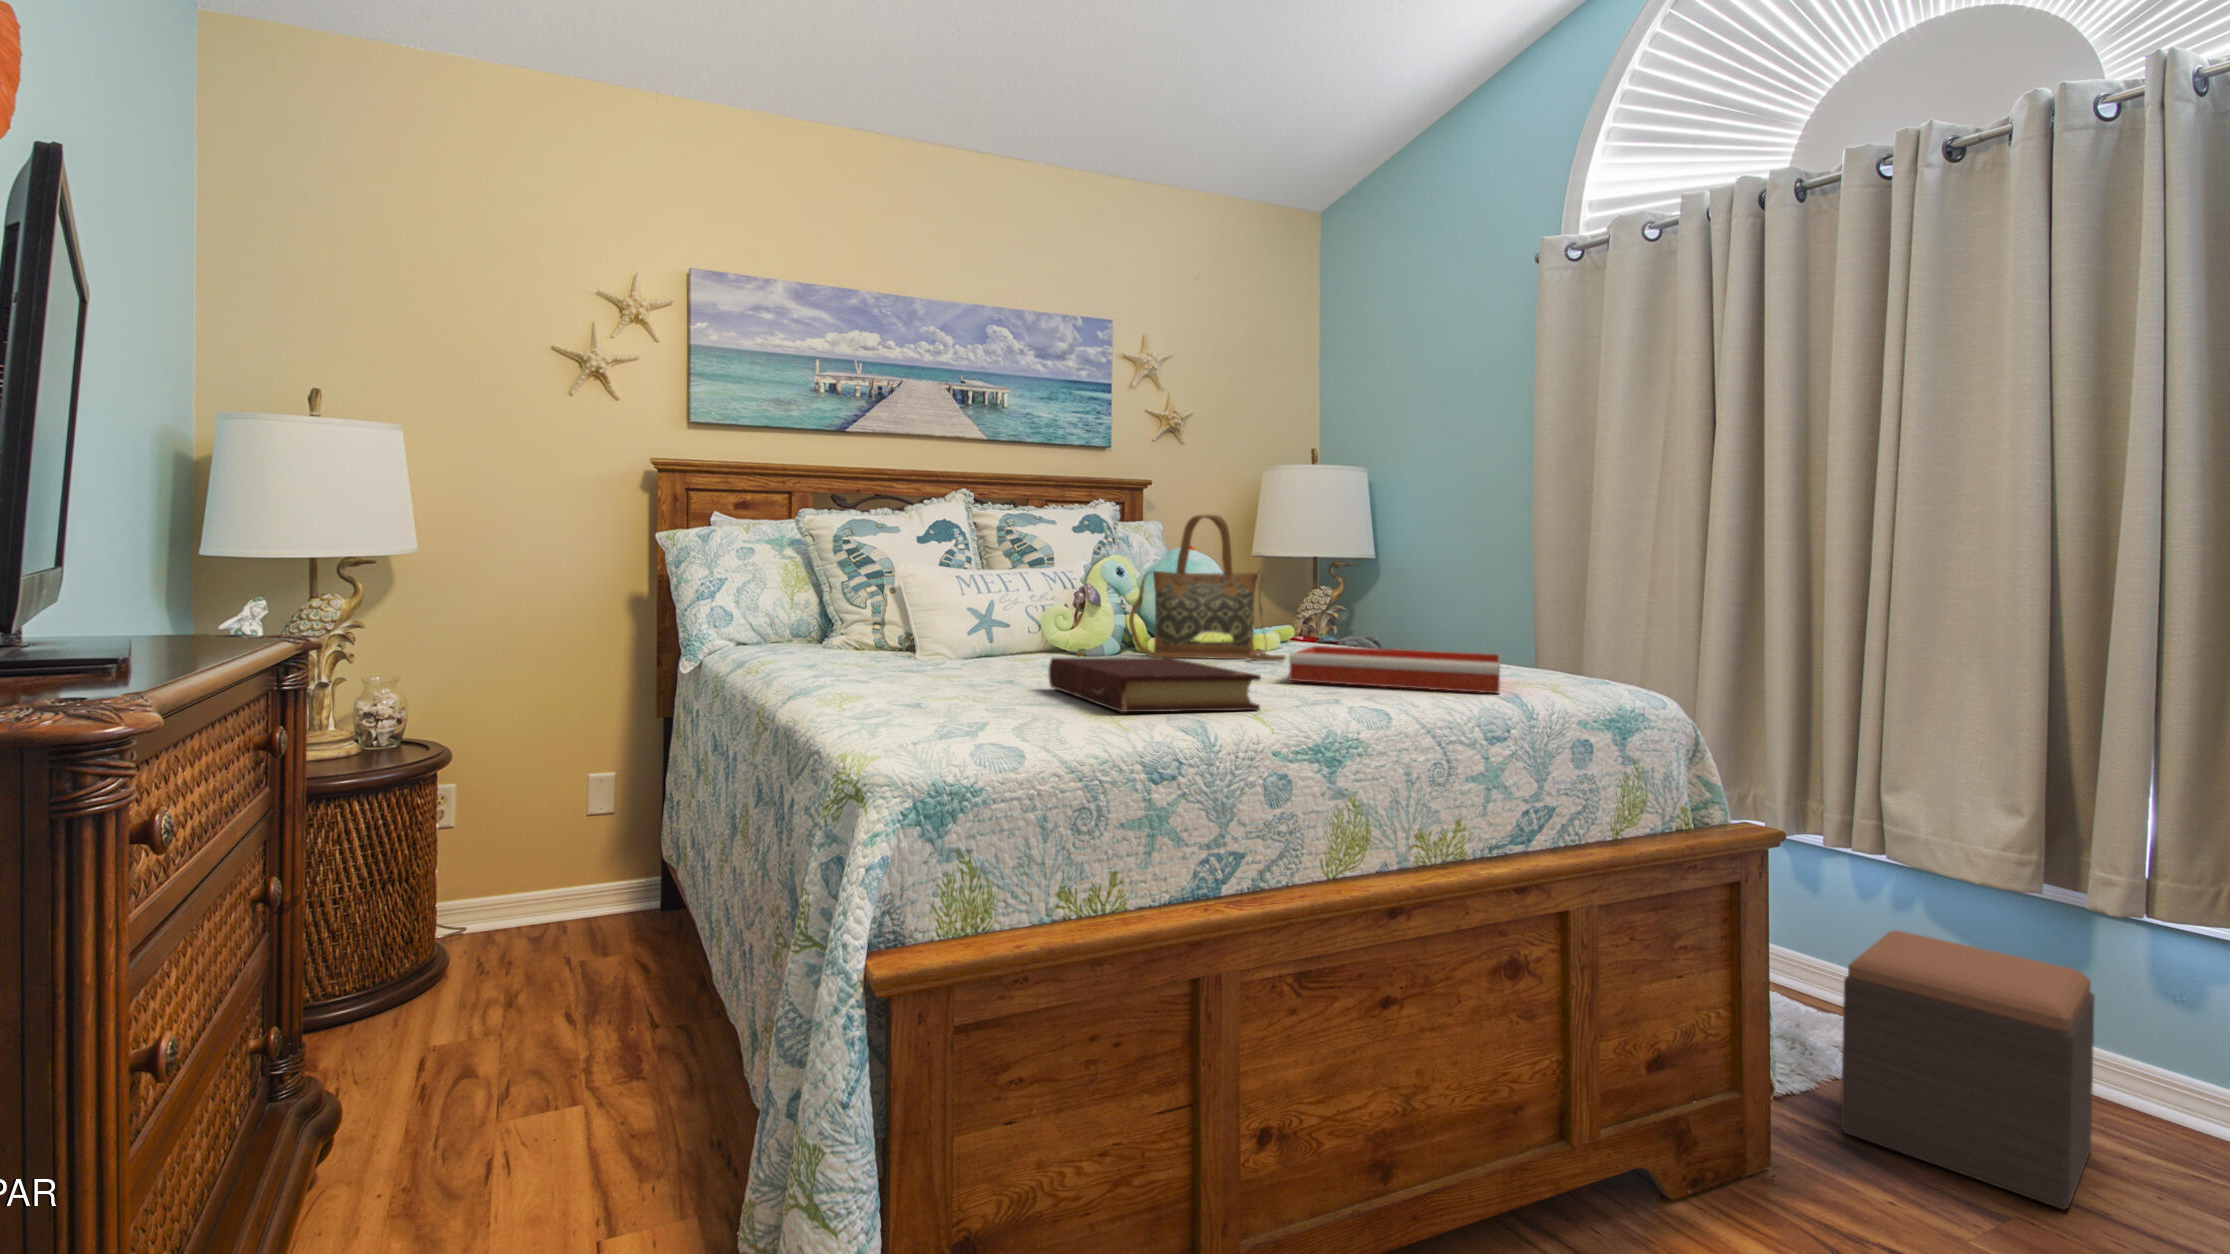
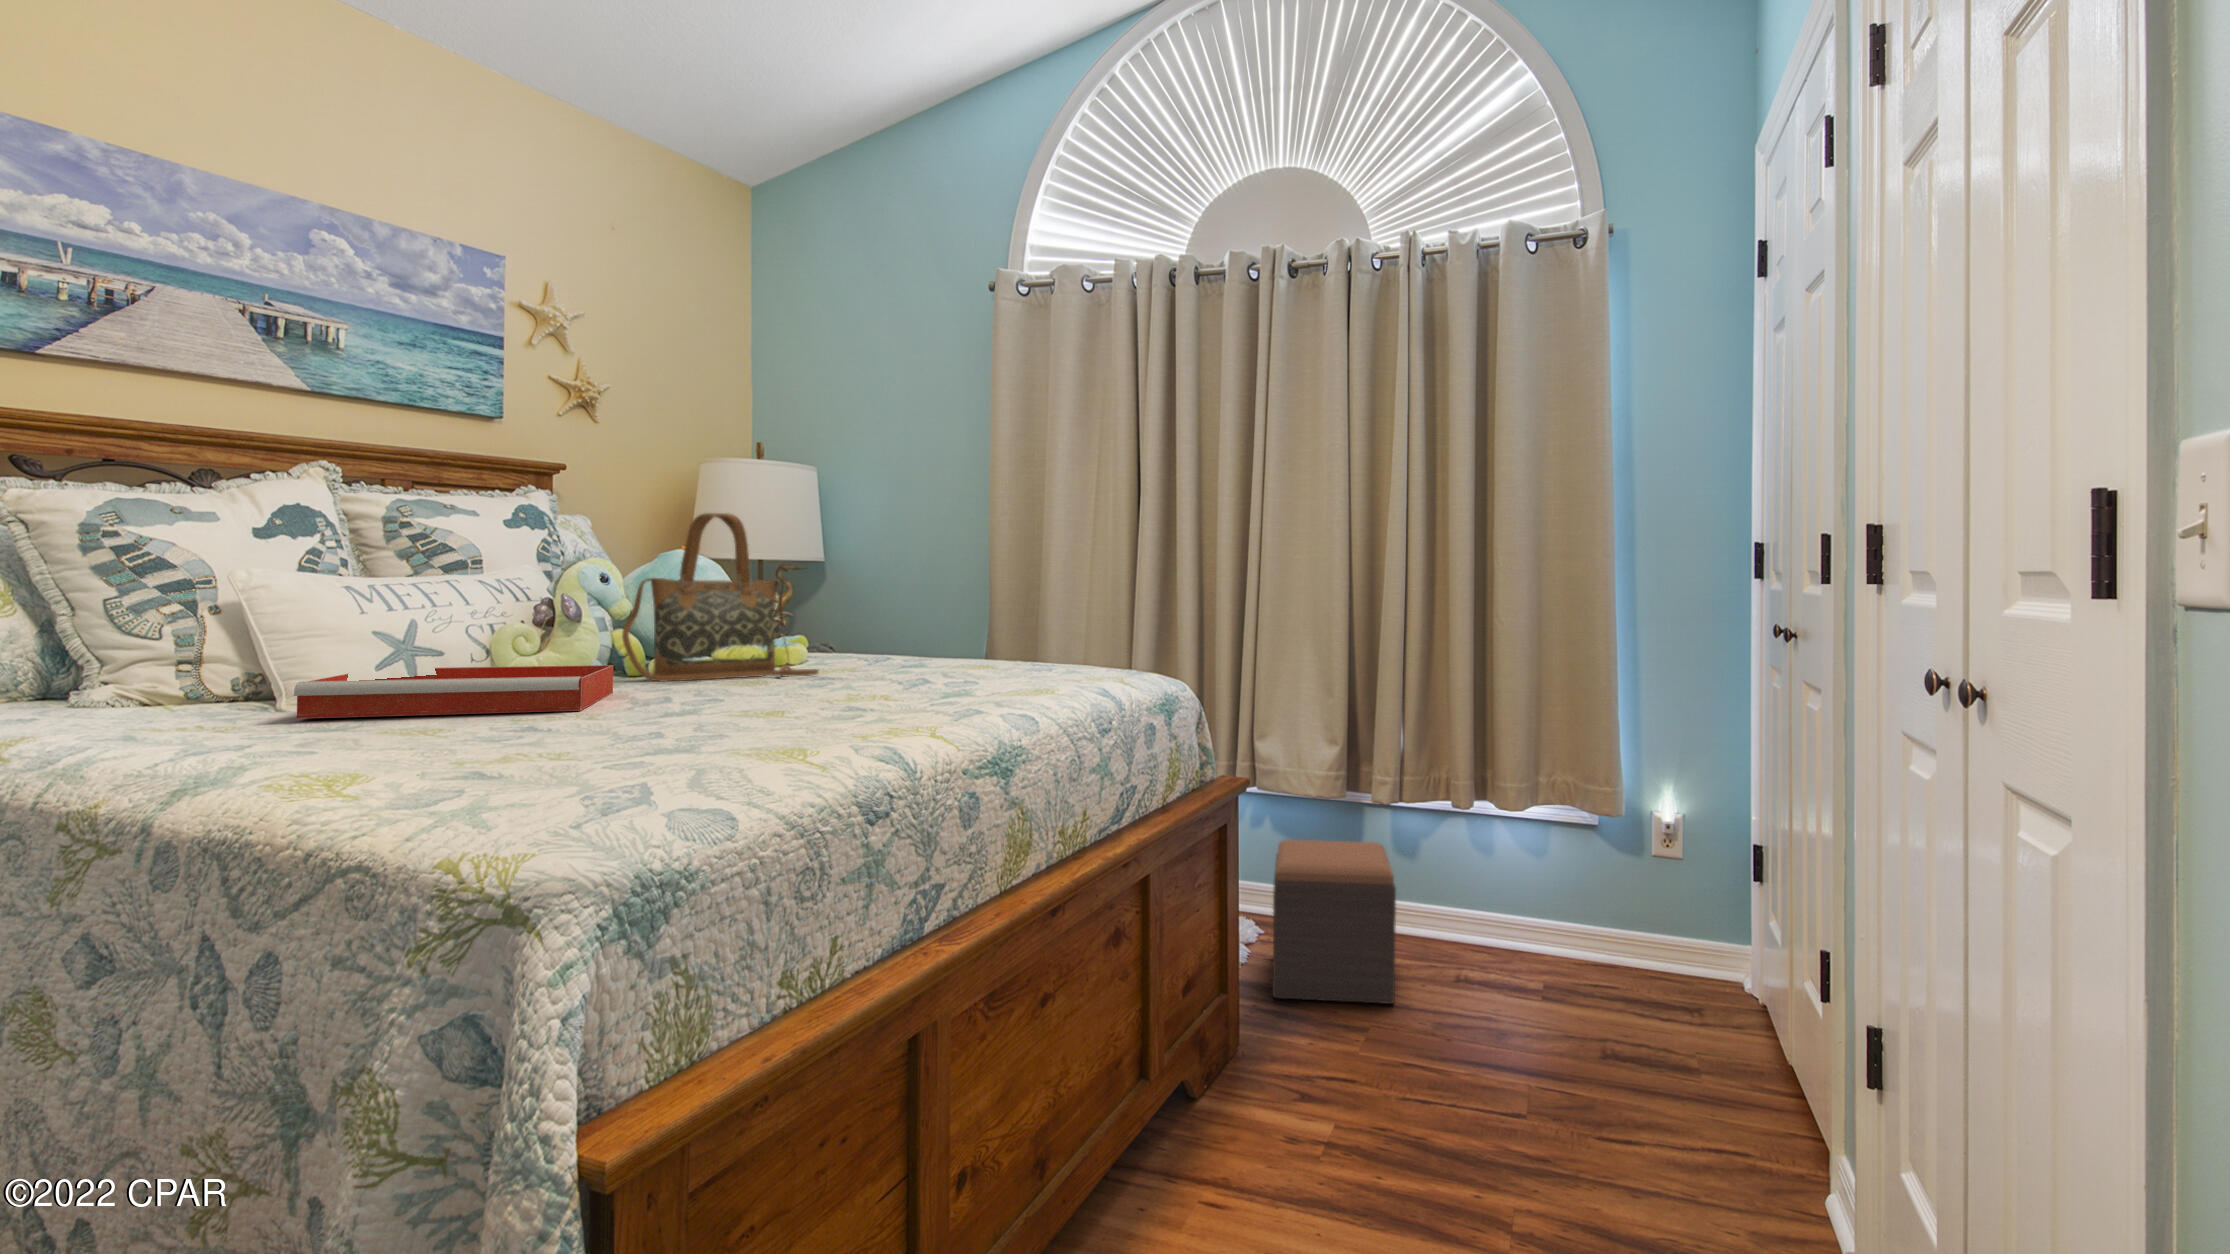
tray: present [1289,646,1500,693] -> present [294,665,613,719]
book: present [1048,657,1261,712] -> none [625,681,927,750]

